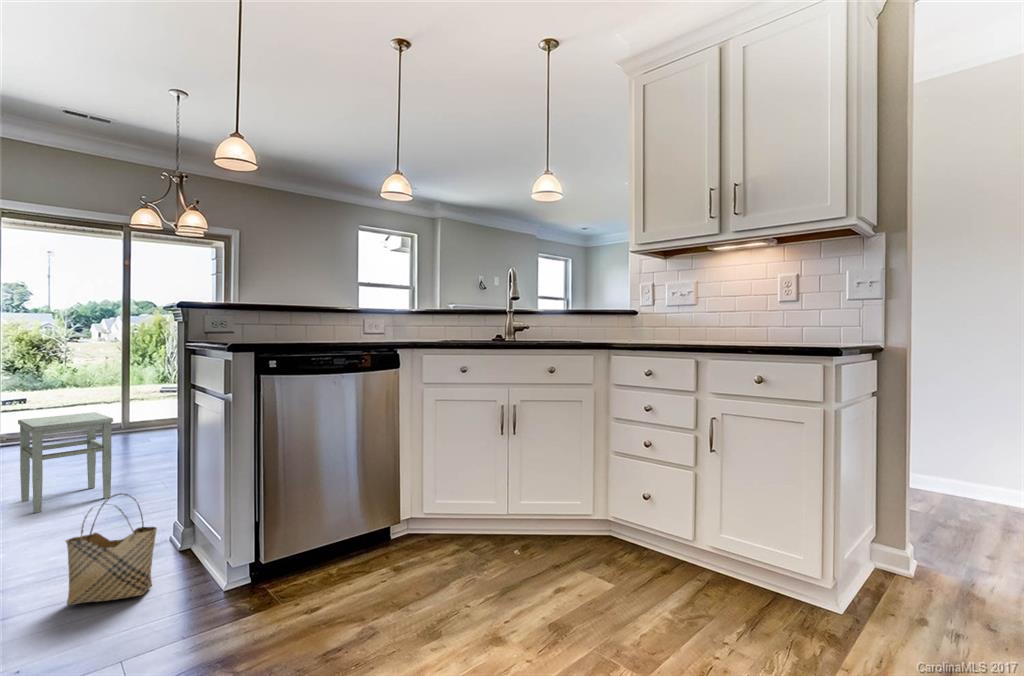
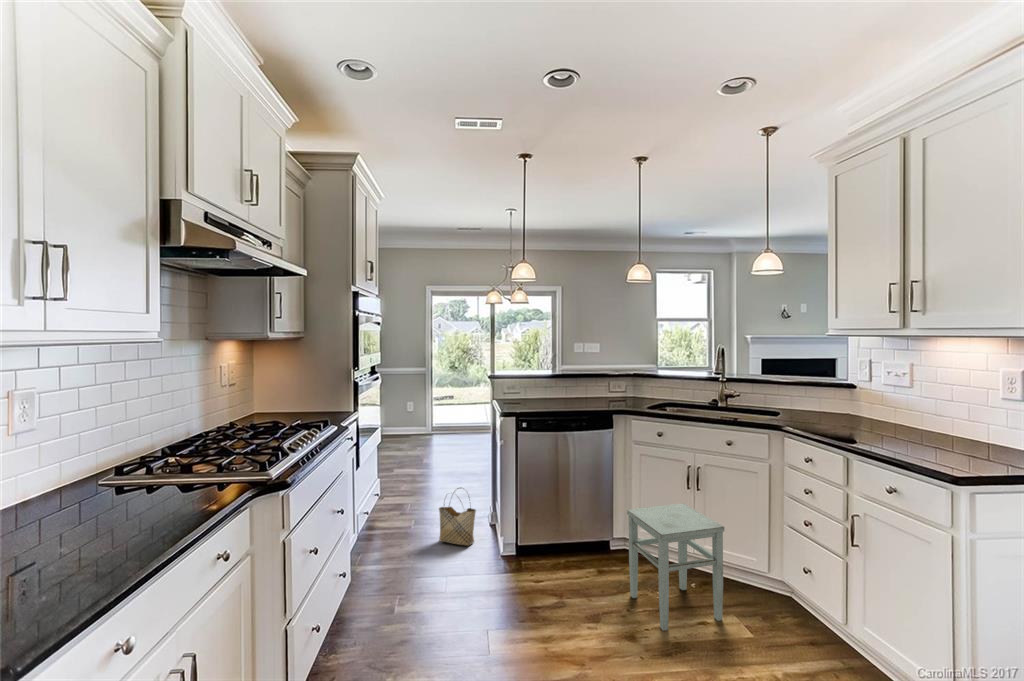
stool: present [18,412,113,513] -> present [627,503,724,631]

